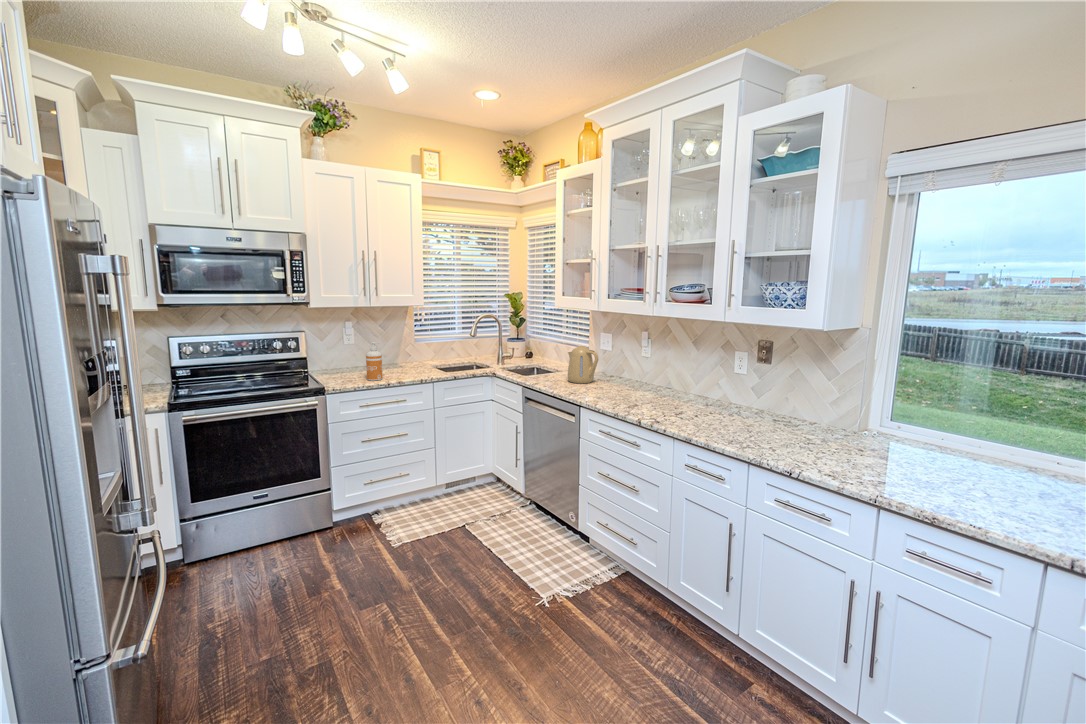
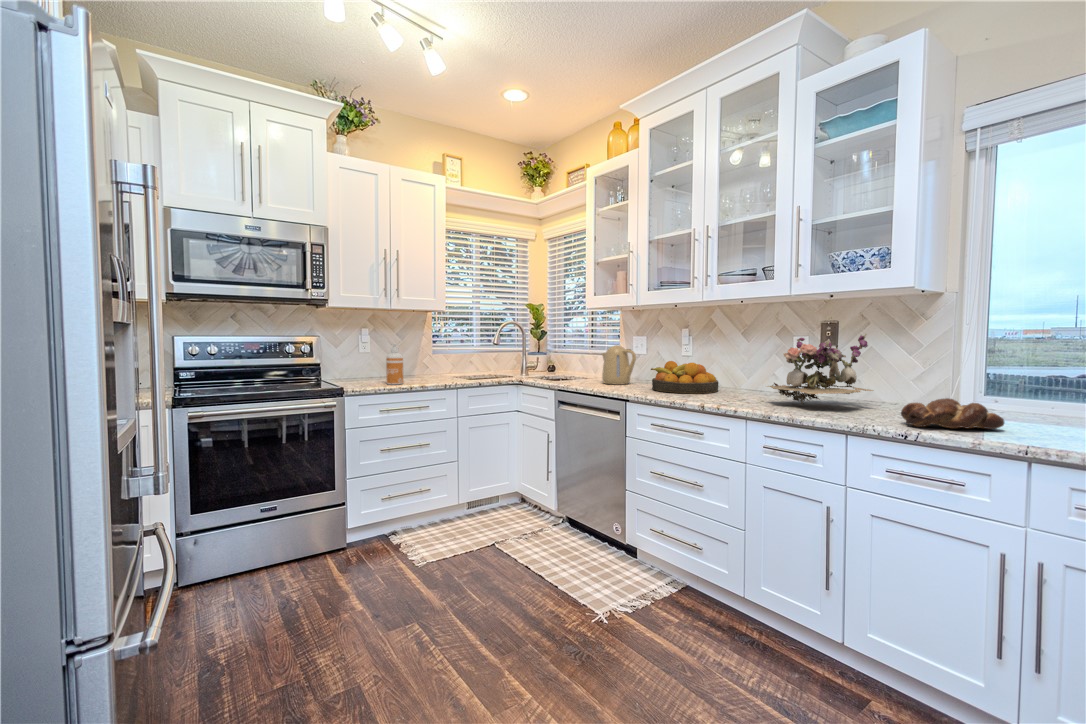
flower arrangement: none [699,361,791,423] -> present [767,334,873,404]
fruit bowl: none [607,367,668,401] -> present [651,361,718,394]
bread loaf: none [796,436,879,468] -> present [901,398,1004,429]

